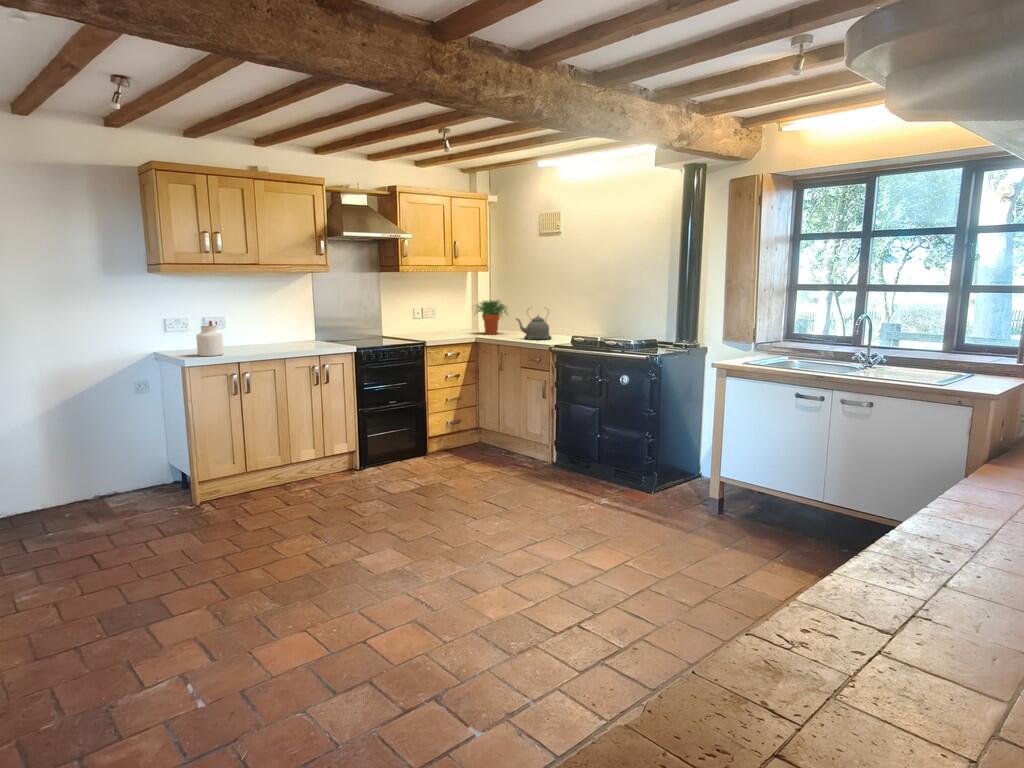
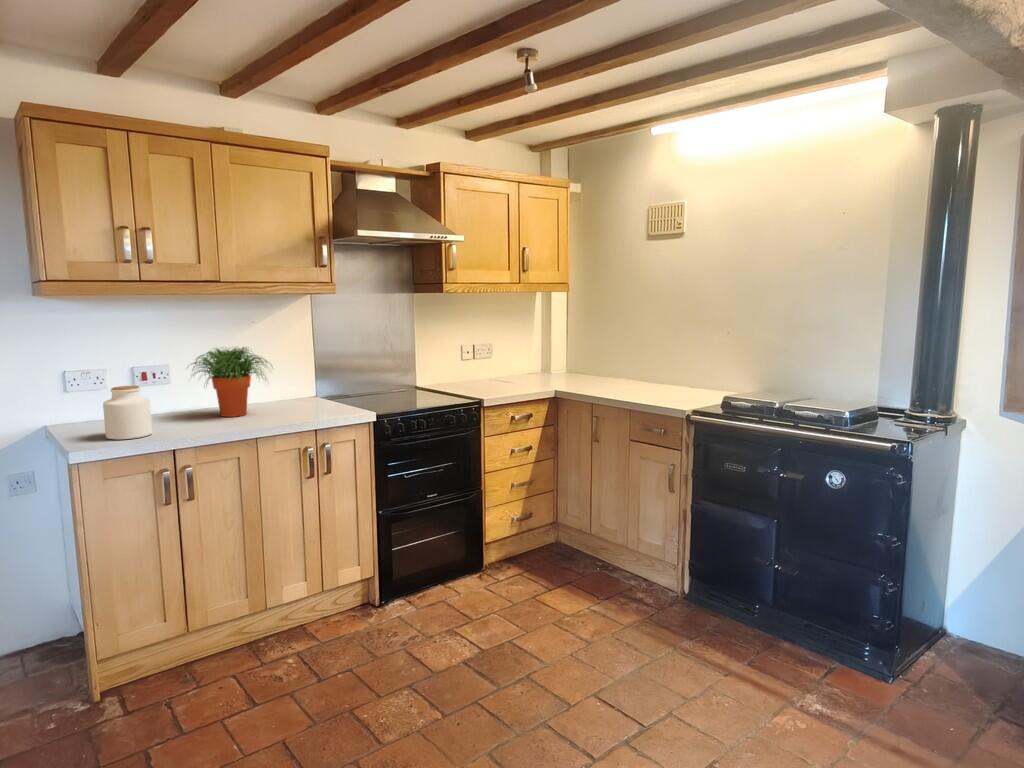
potted plant: present [477,300,507,334] -> present [193,347,268,417]
kettle: present [516,316,551,340] -> none [619,346,673,396]

